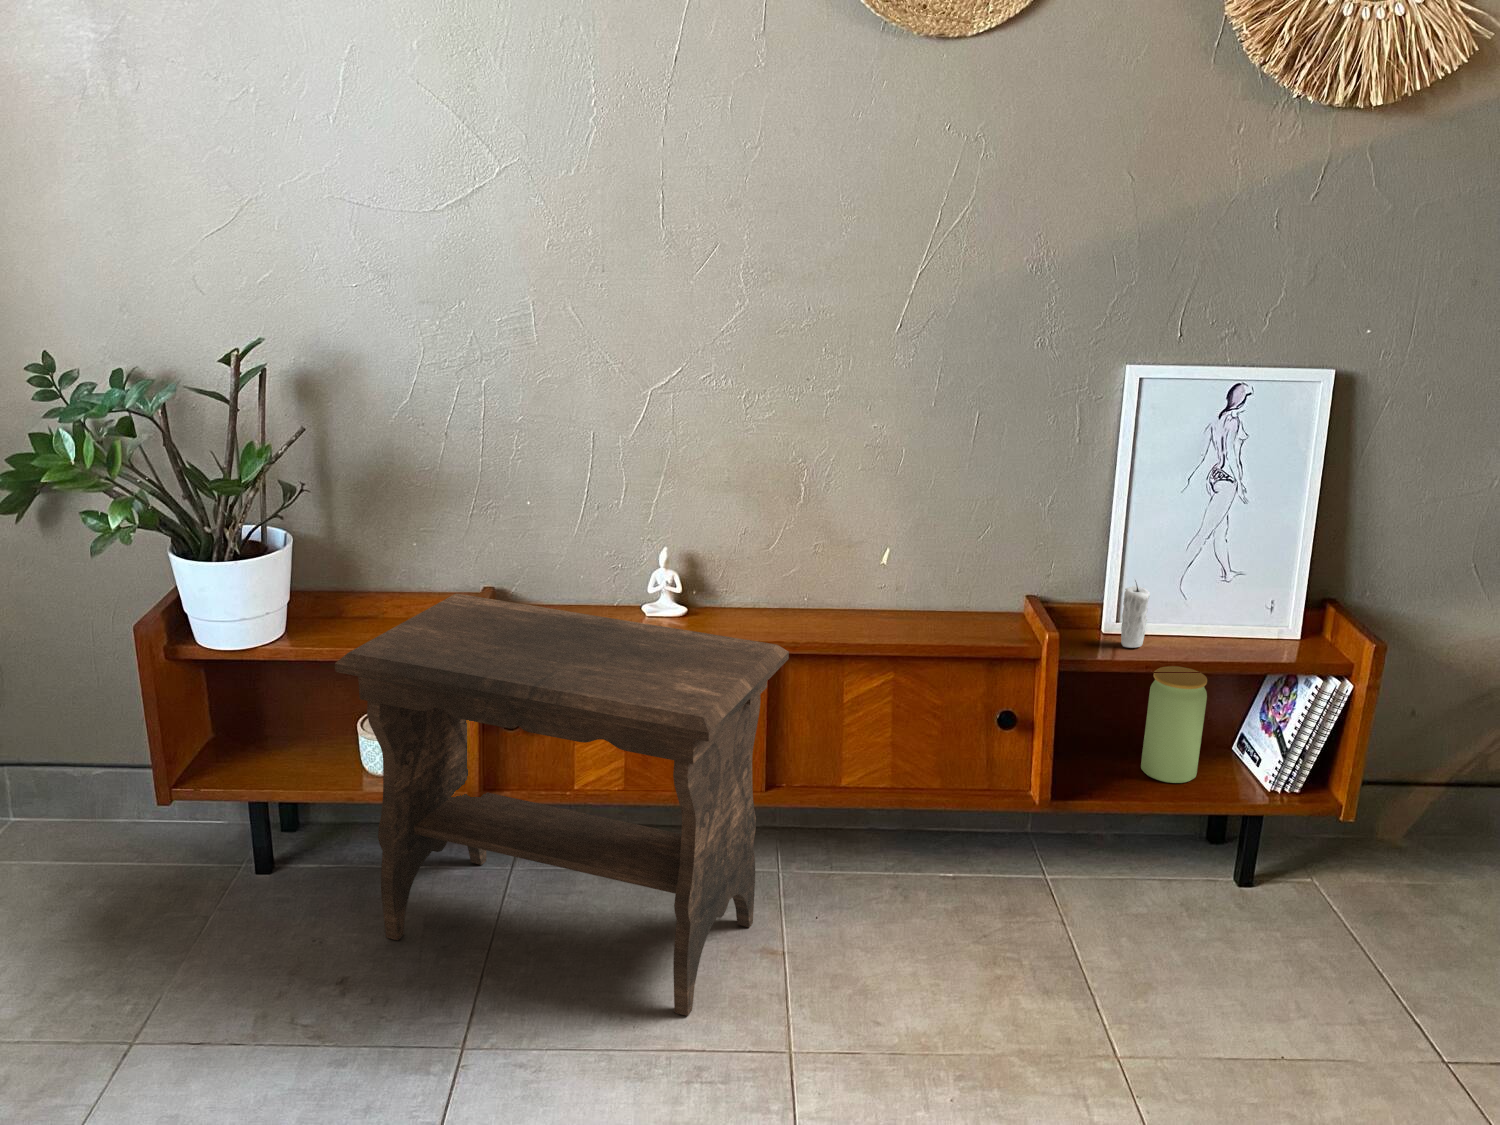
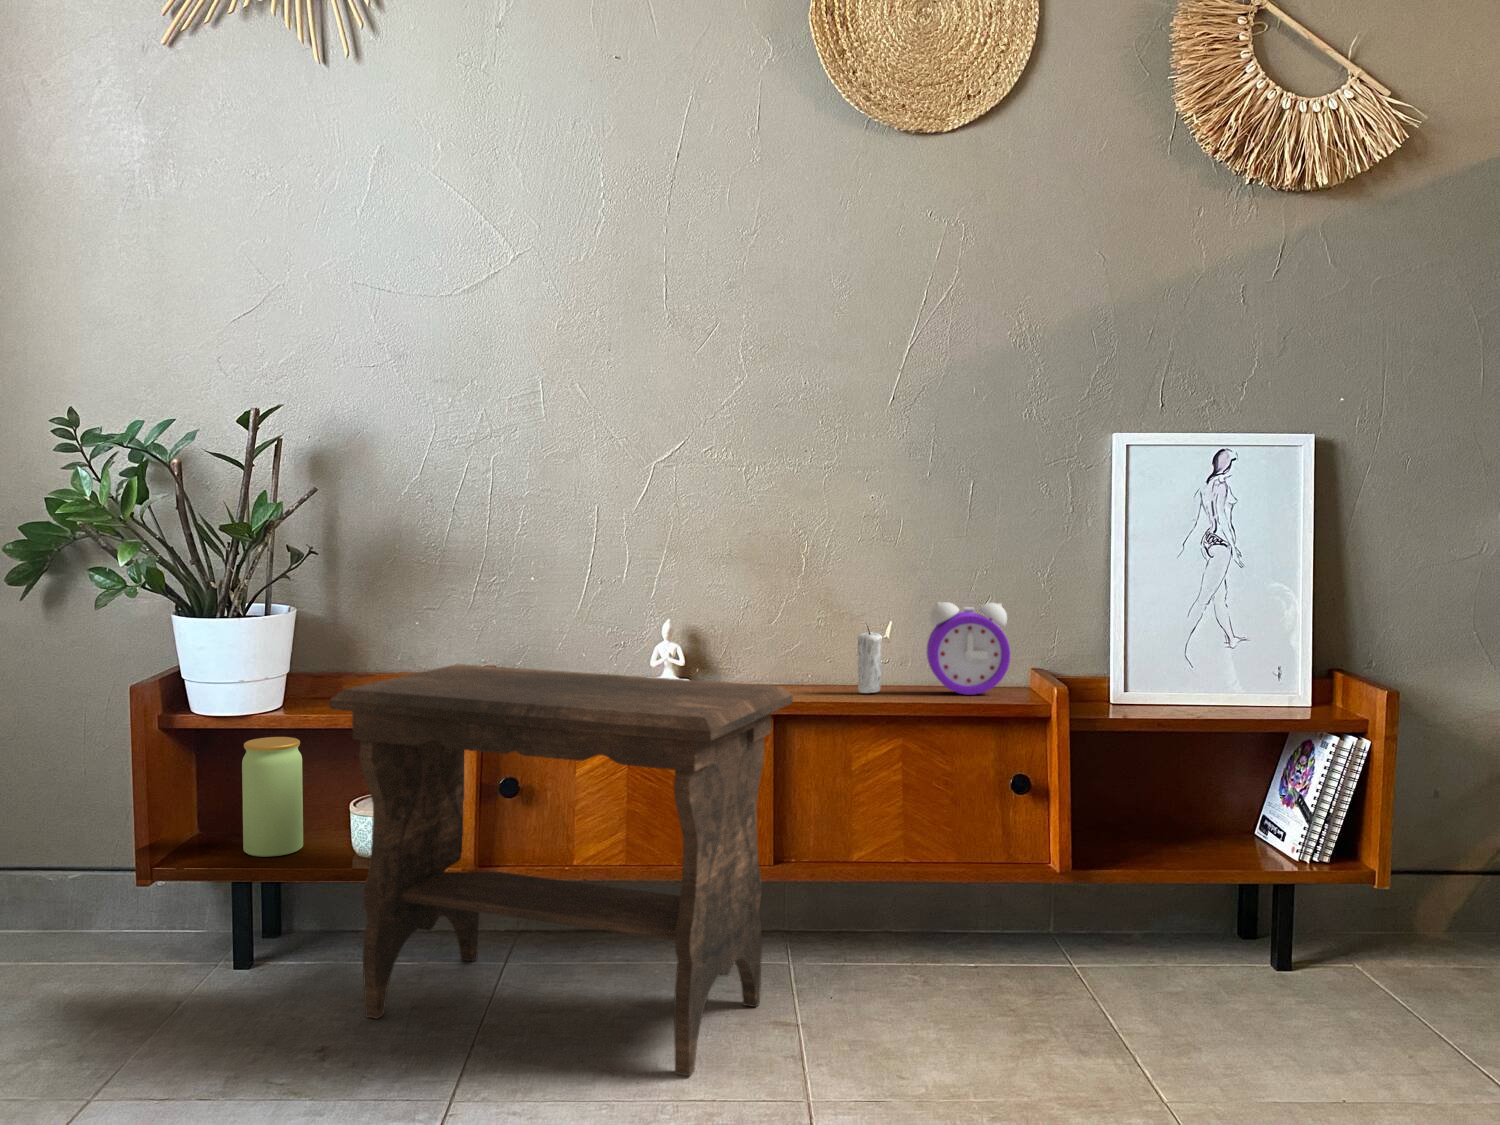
alarm clock: none [924,540,1006,632] -> present [927,602,1010,695]
candle: present [1121,581,1150,648] -> present [857,625,882,693]
jar: present [1141,666,1207,783] -> present [242,737,303,857]

